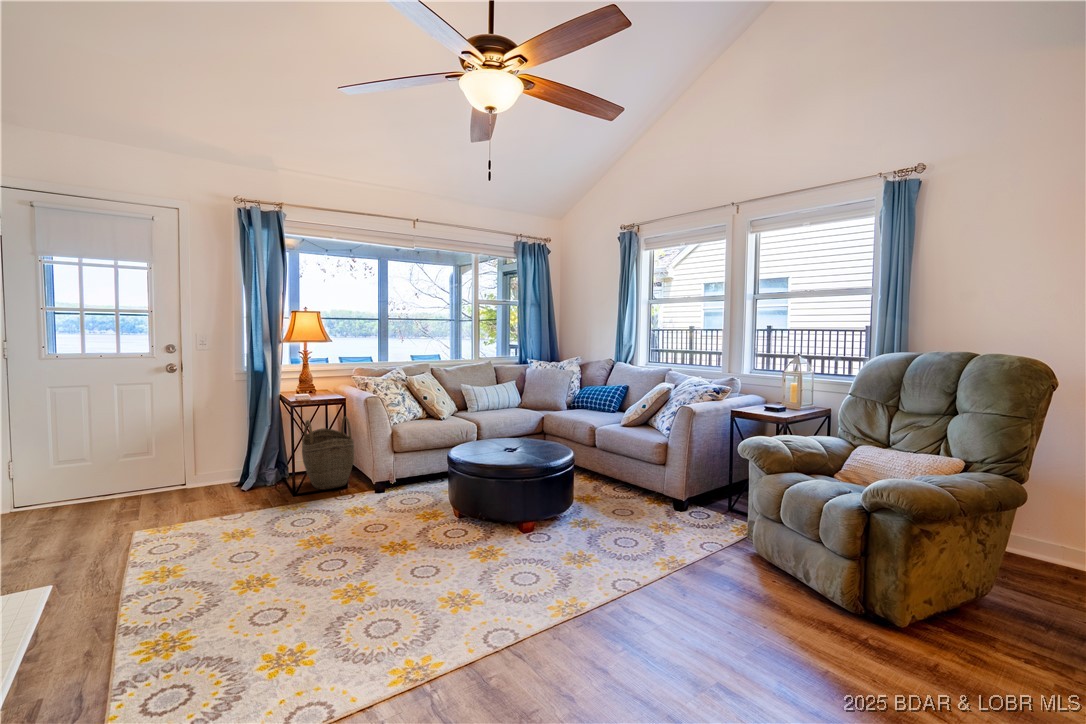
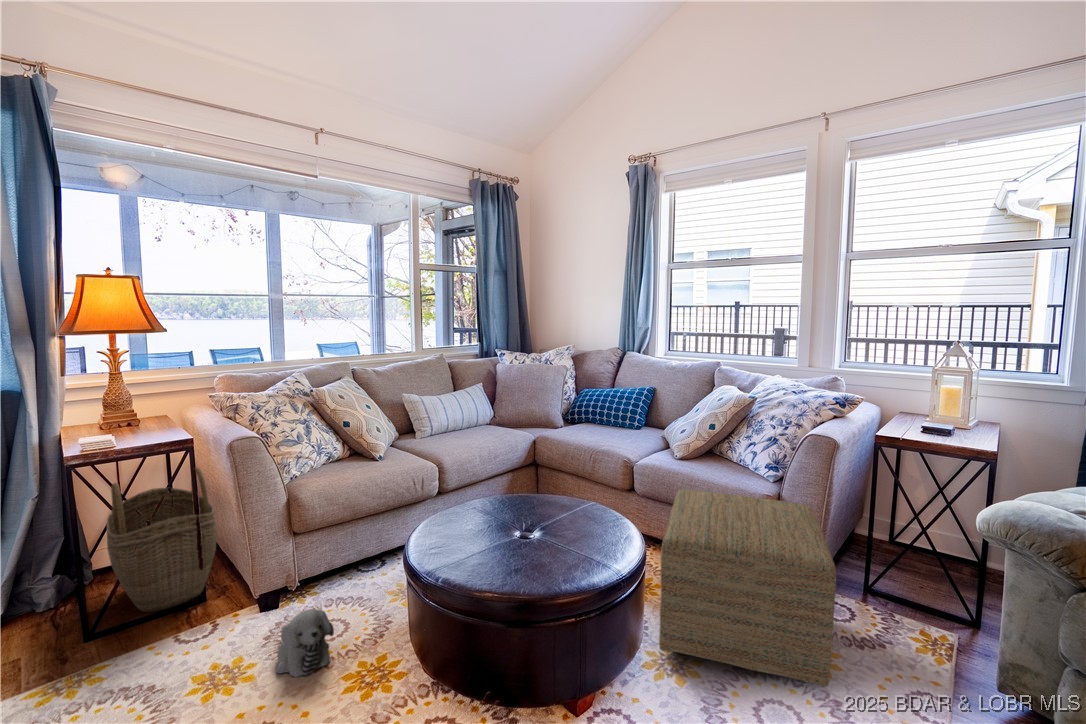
ottoman: none [580,440,684,534] -> present [659,489,836,687]
plush toy: none [385,483,413,514] -> present [276,609,334,677]

